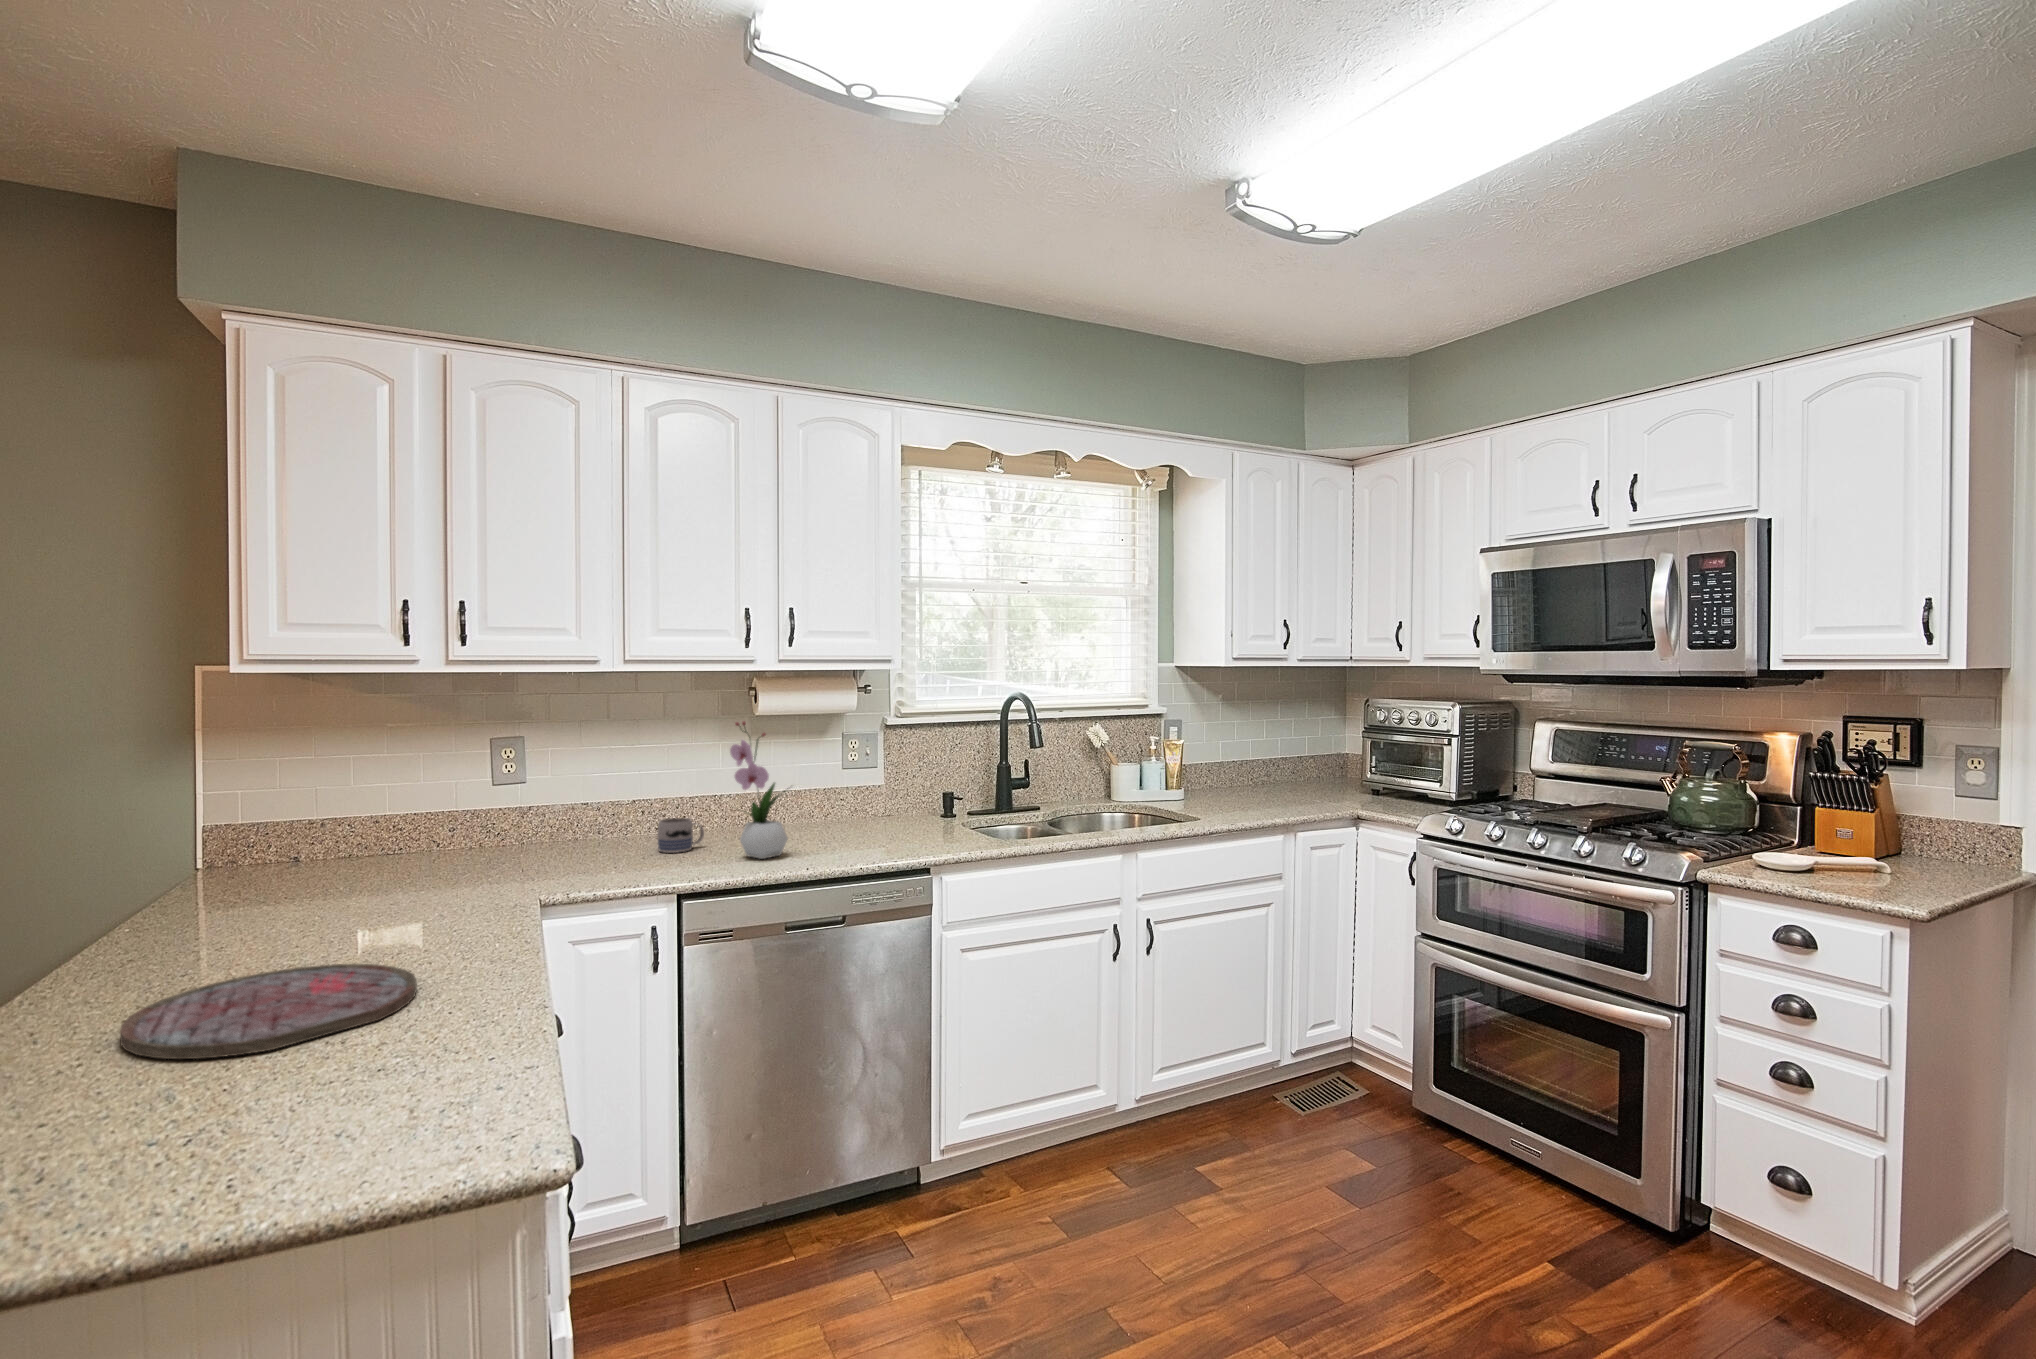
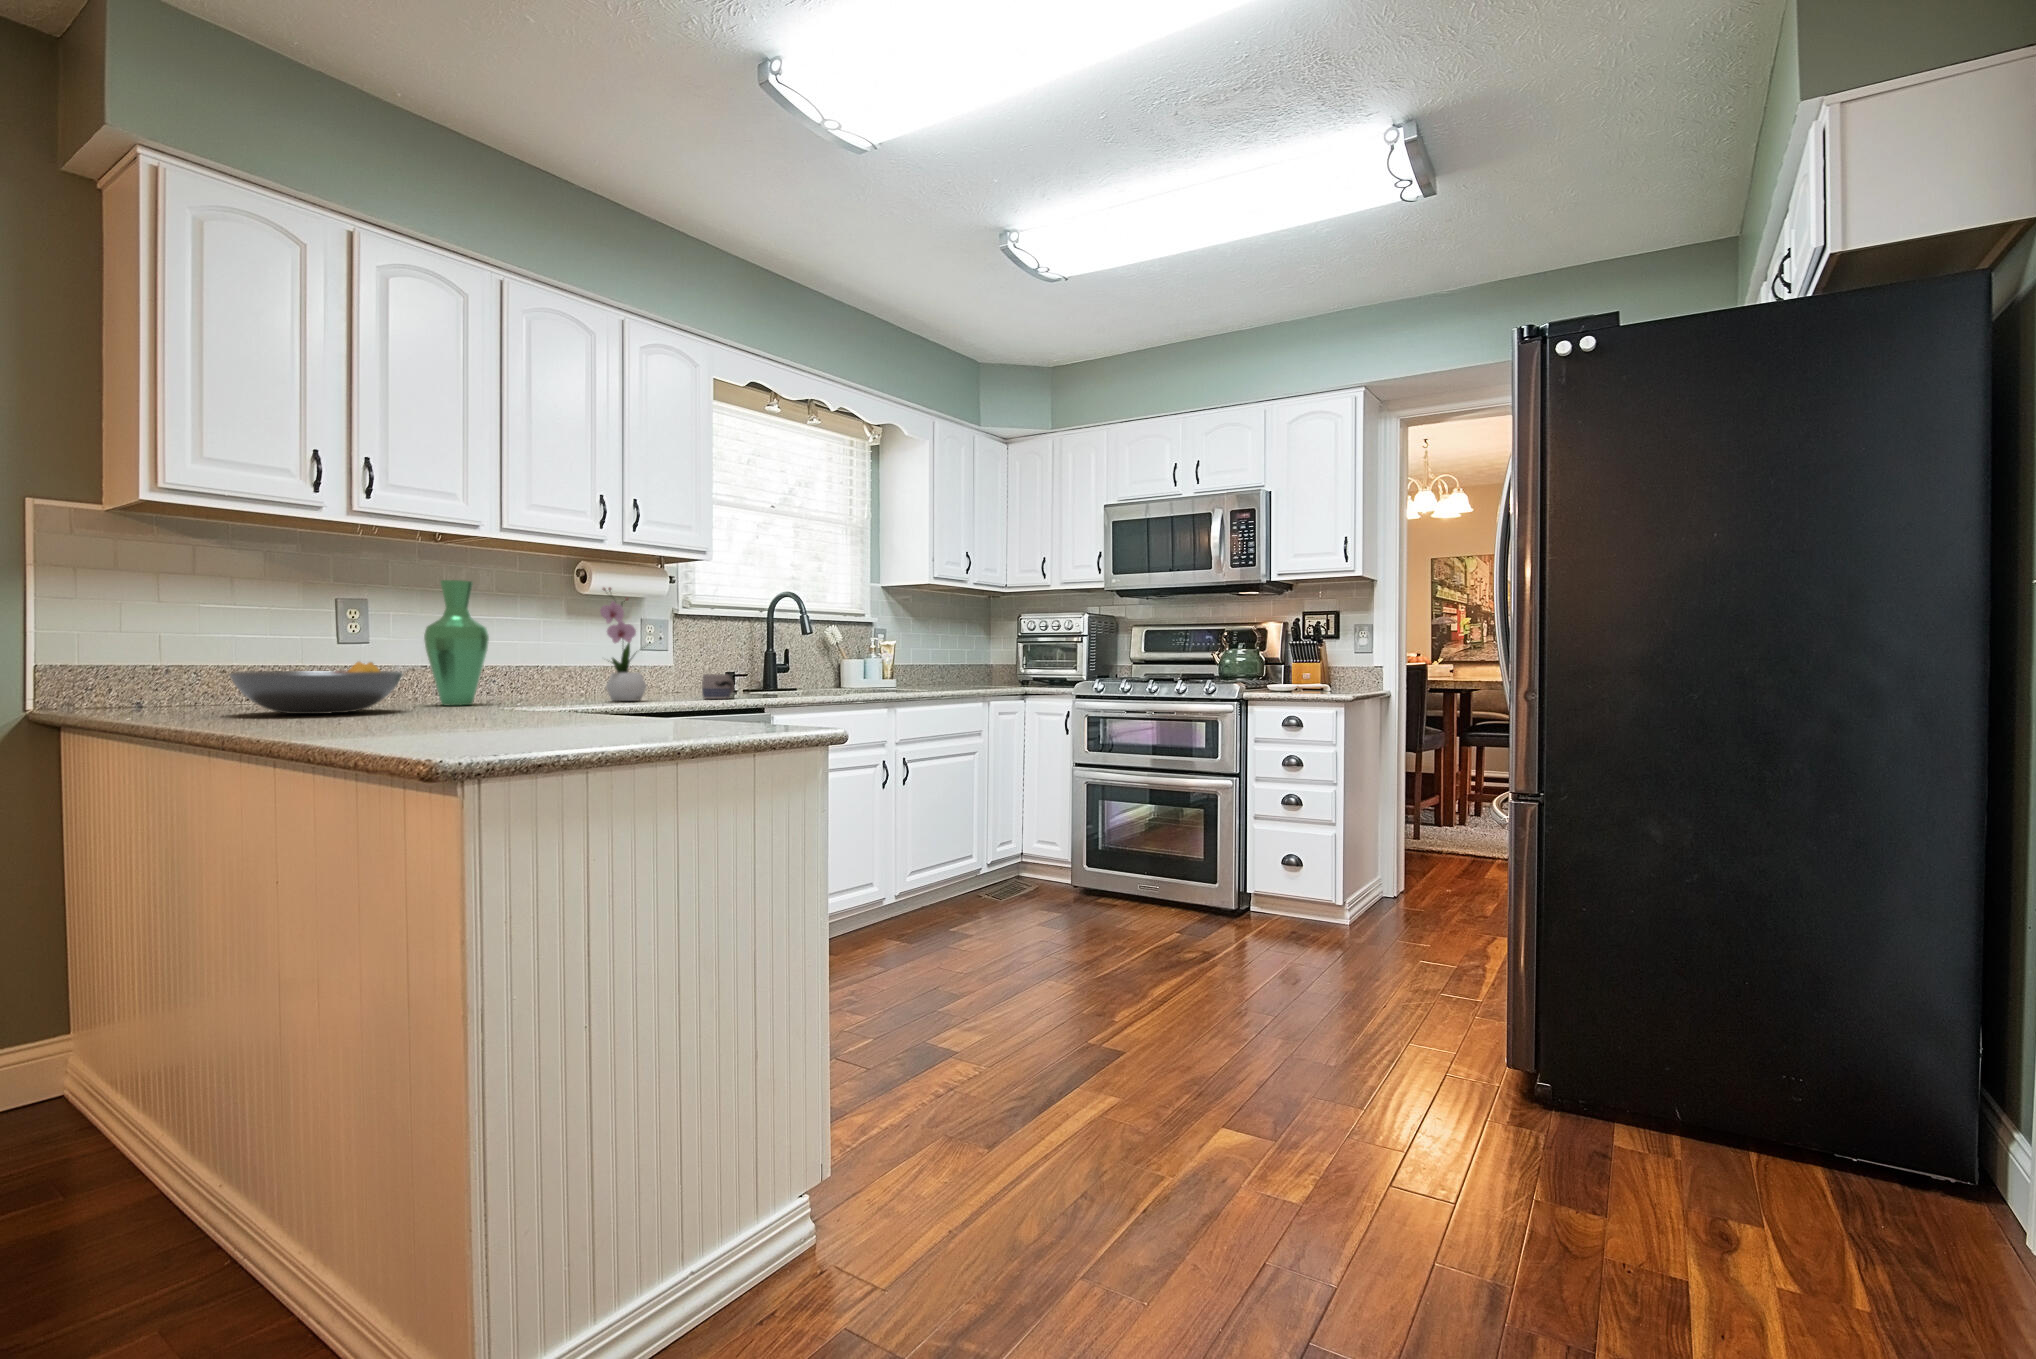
vase: none [546,721,614,864] -> present [424,580,489,705]
mug: present [657,818,704,853] -> present [702,674,734,699]
fruit bowl: none [307,825,491,894] -> present [229,662,403,714]
cutting board: present [120,964,417,1059] -> none [317,718,536,740]

